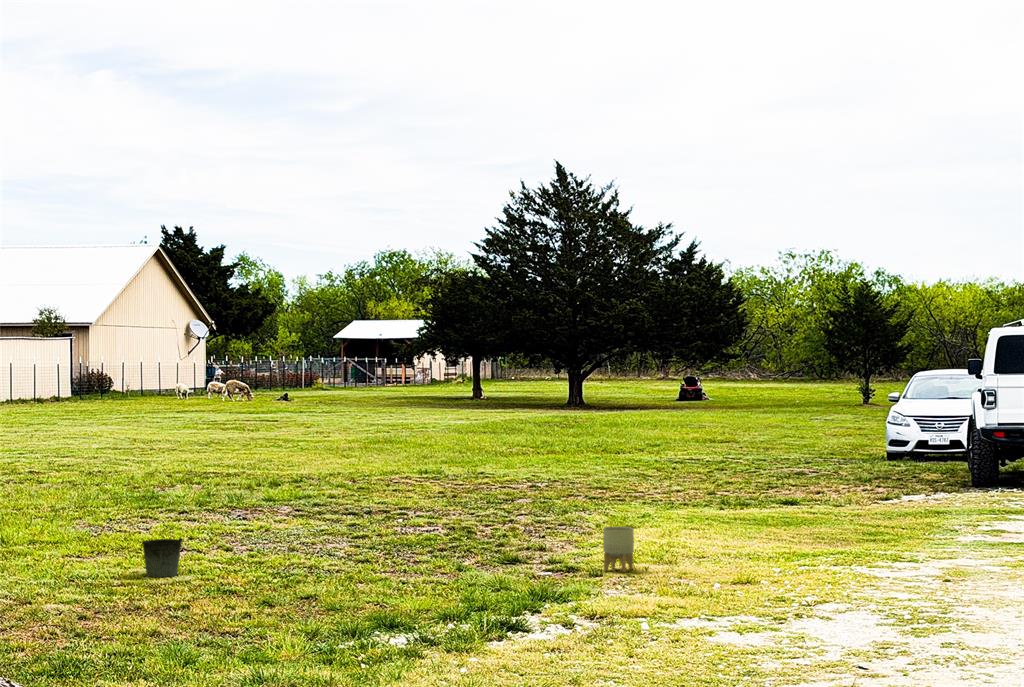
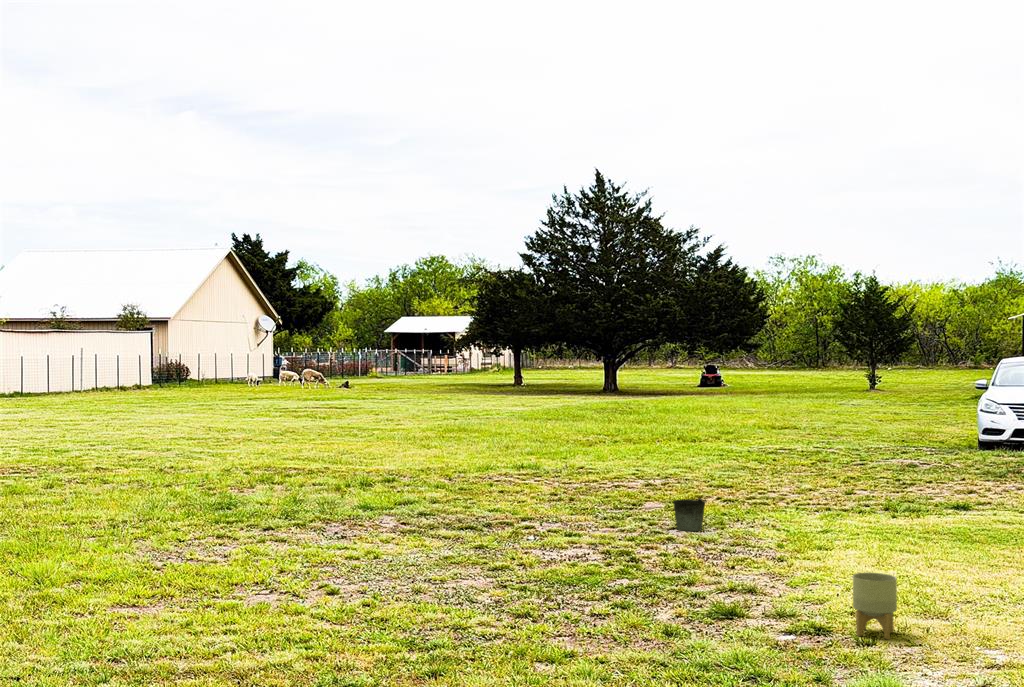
bucket: present [142,537,184,577] -> present [673,498,707,531]

